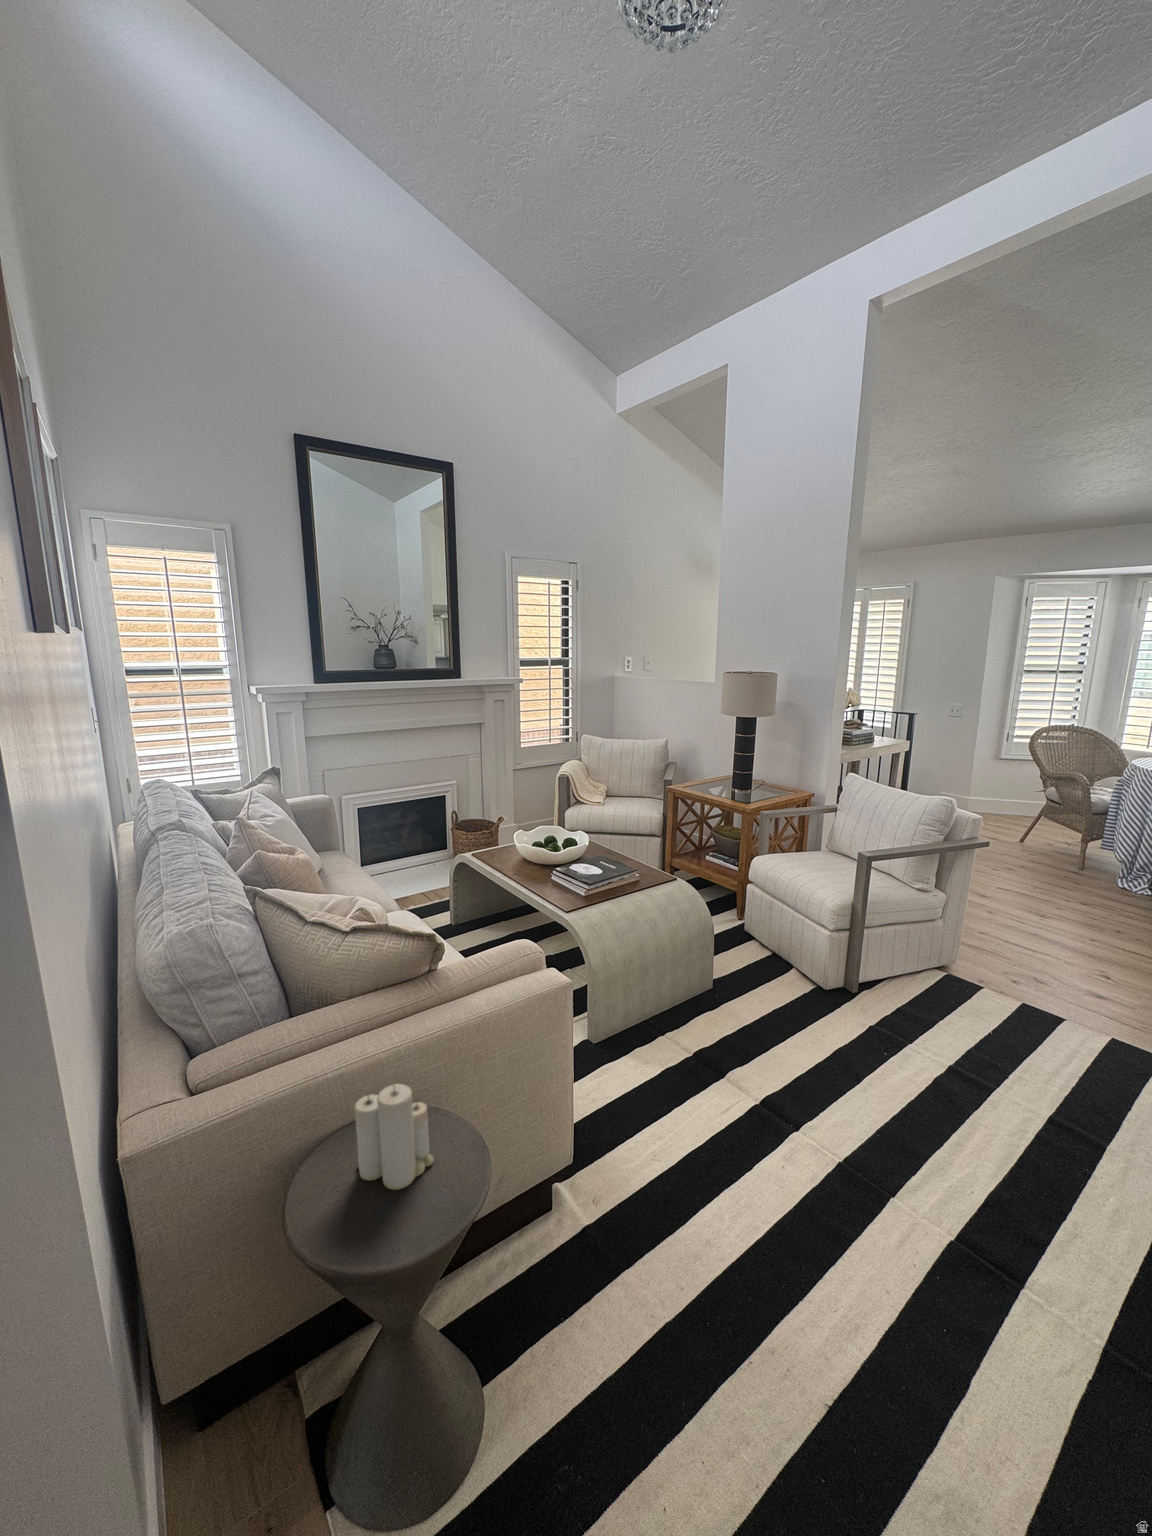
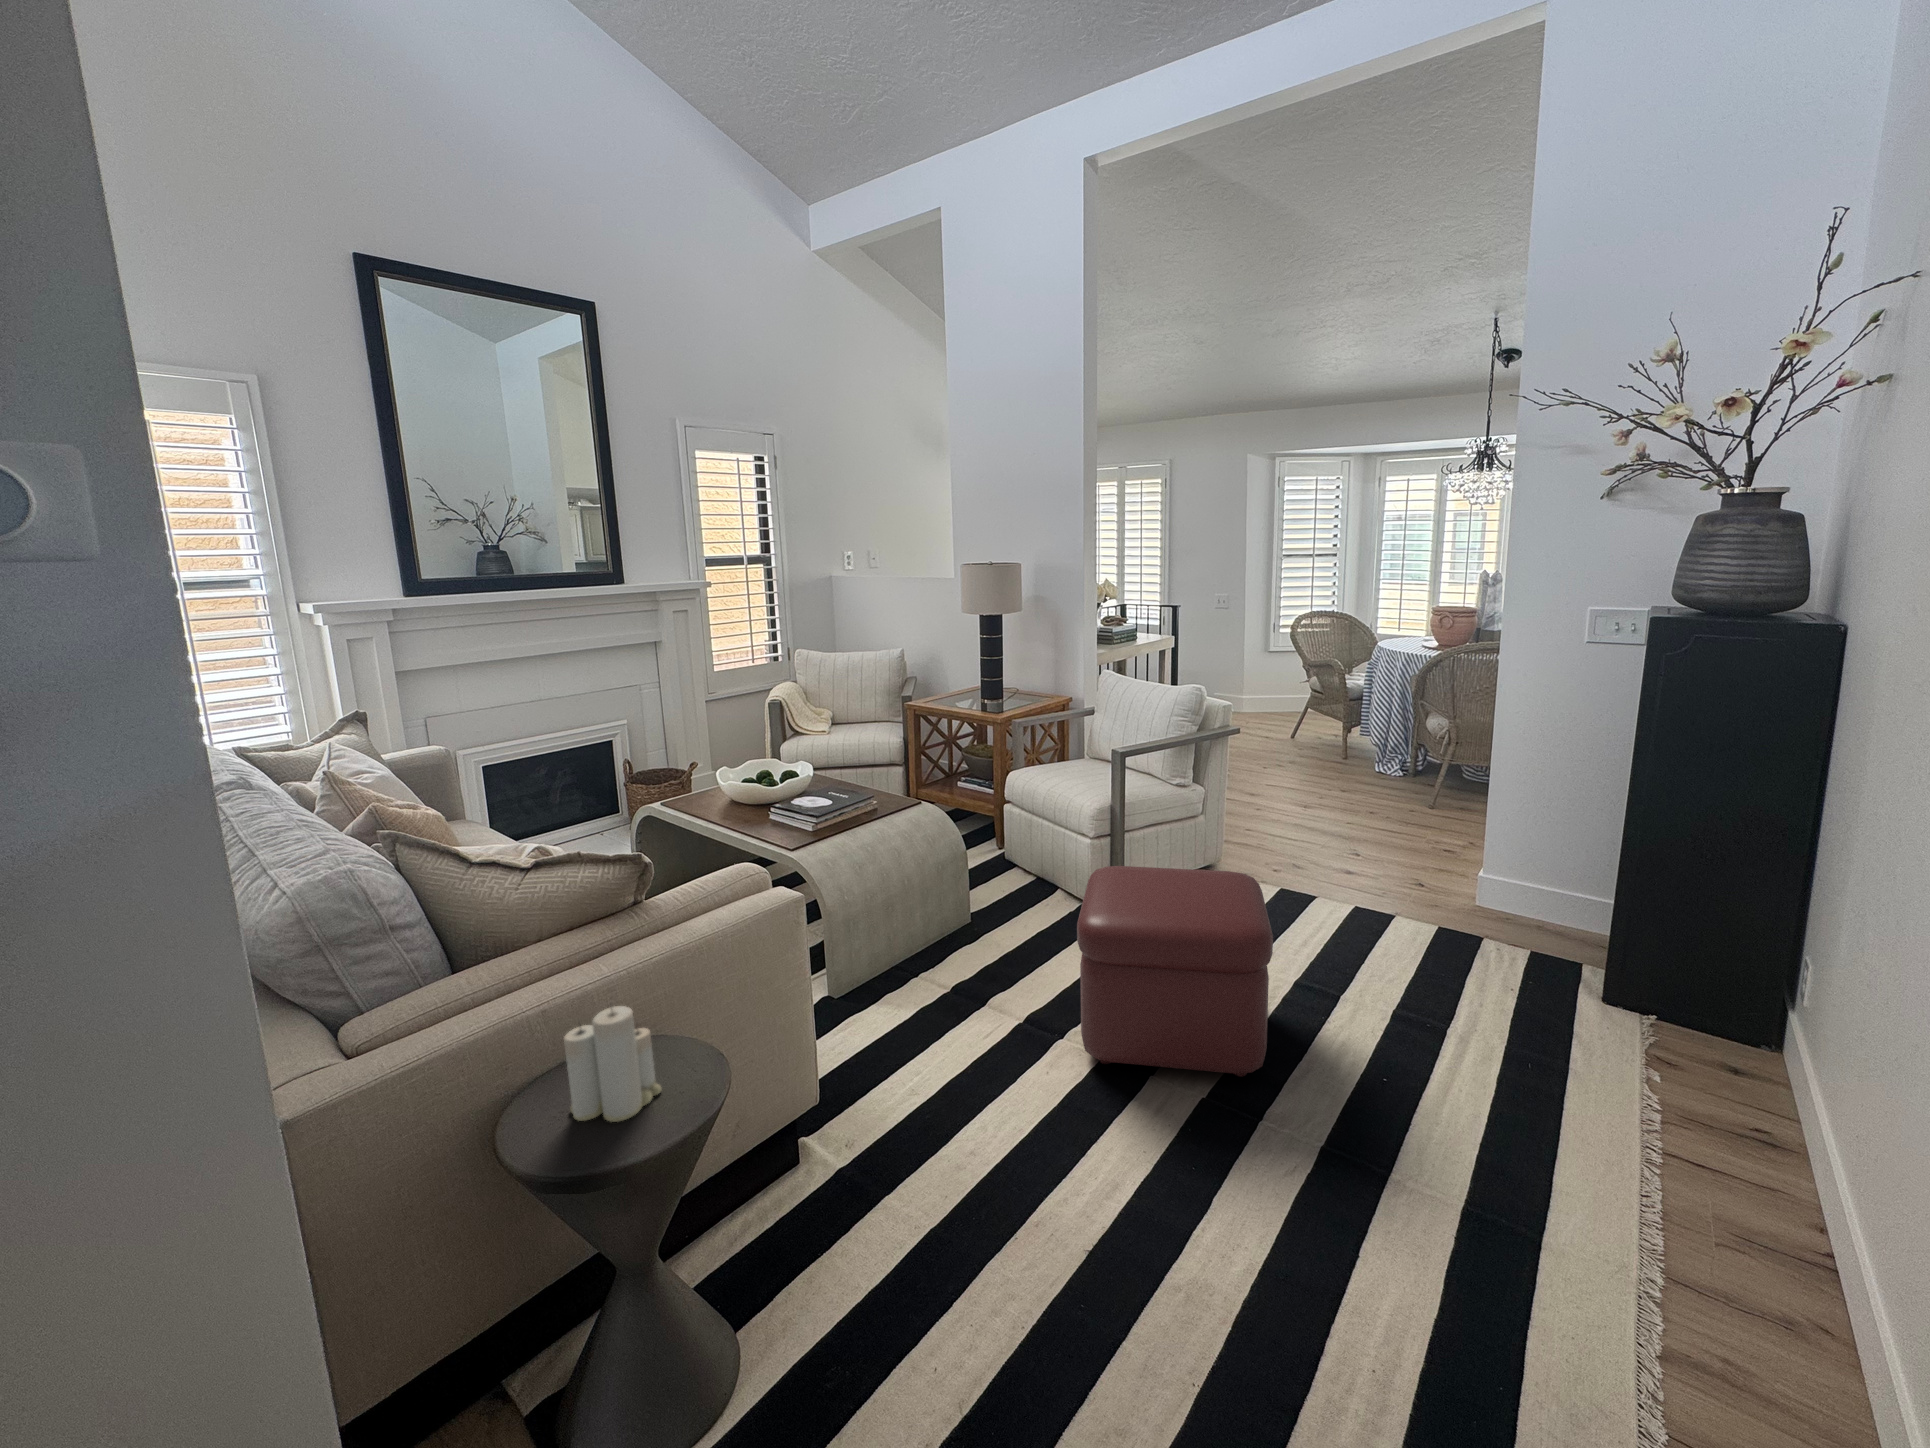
ottoman: none [815,970,1041,1219] -> present [1077,866,1273,1077]

